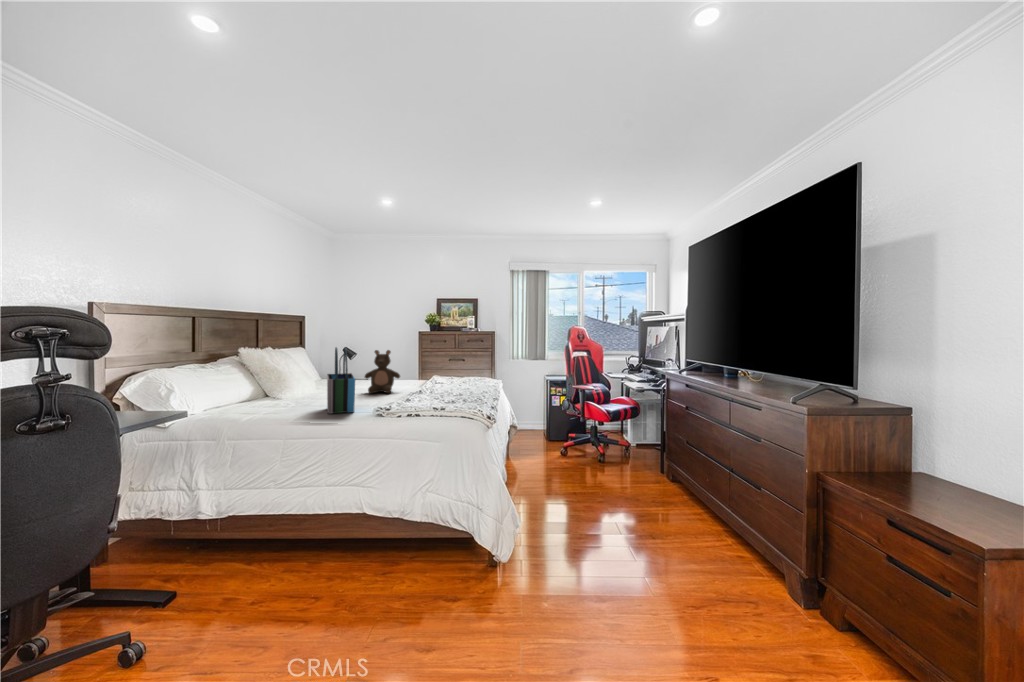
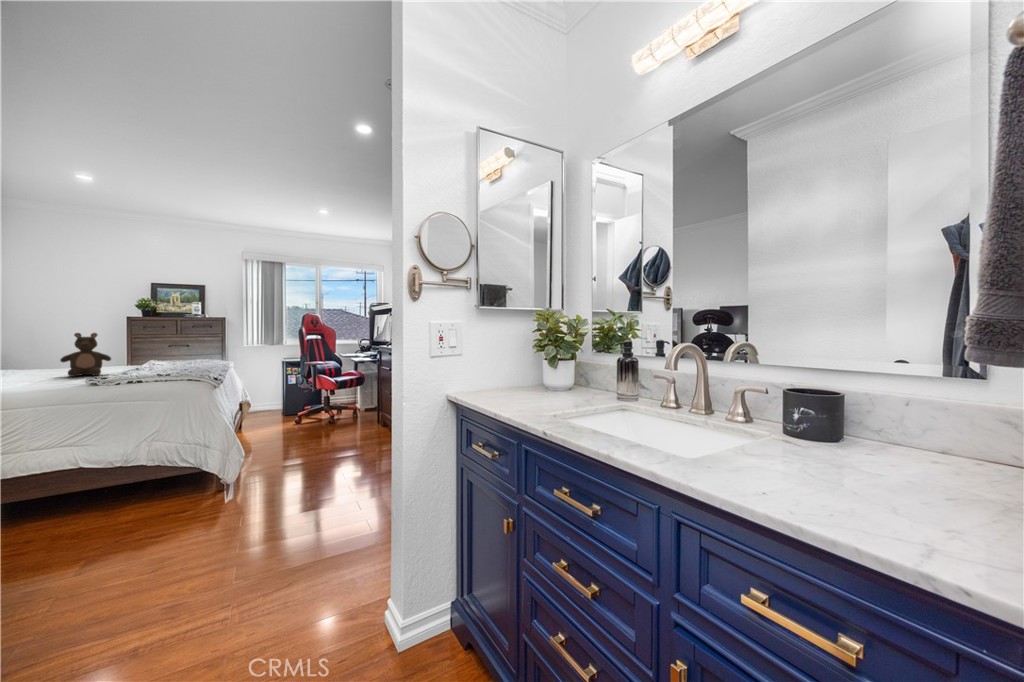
tote bag: present [327,347,355,414] -> none [17,327,65,392]

